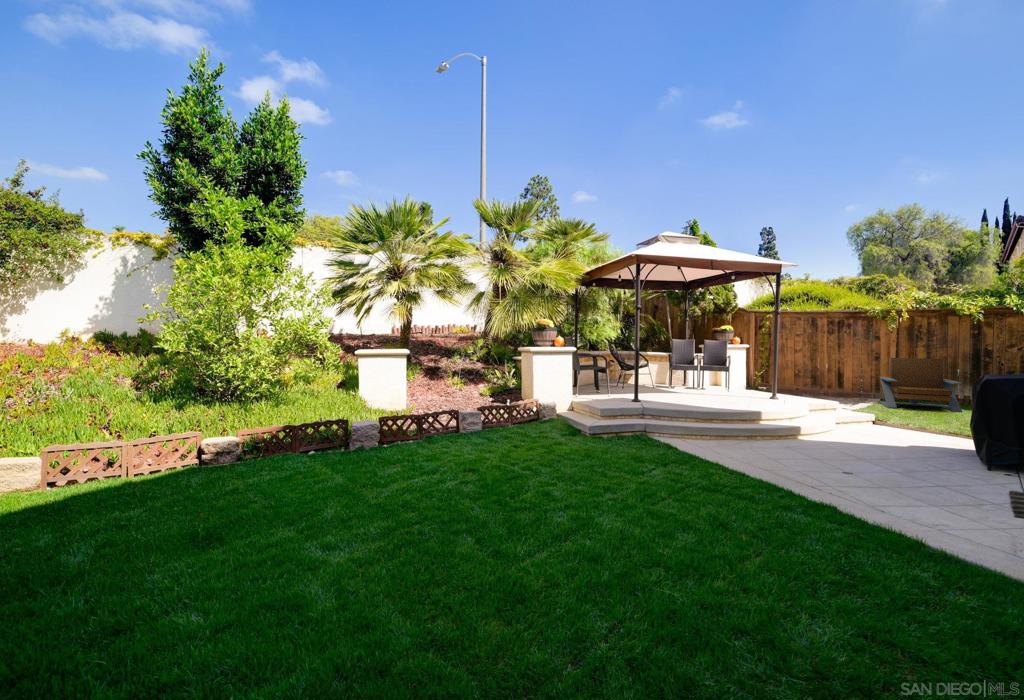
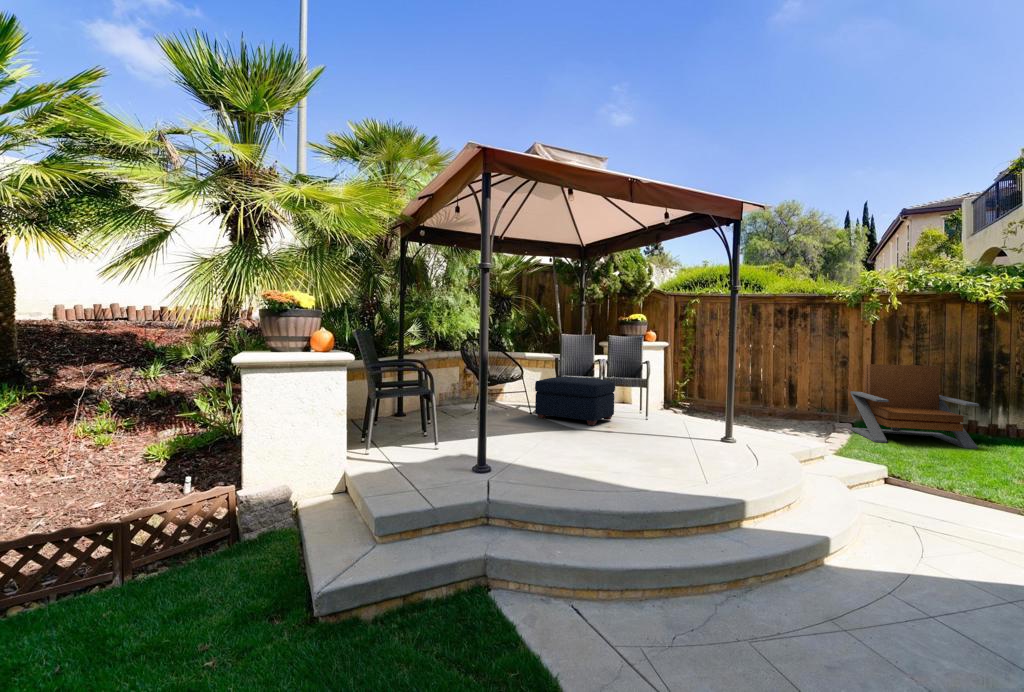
ottoman: none [655,365,705,390] -> present [535,377,615,425]

